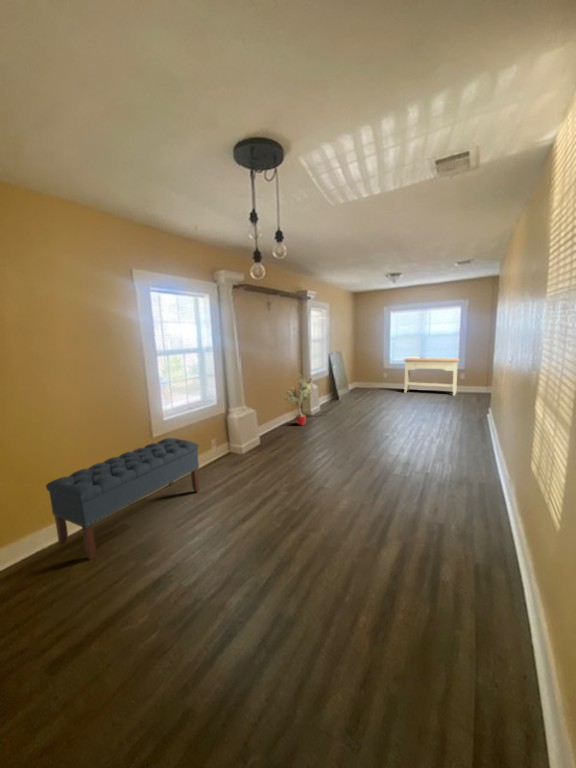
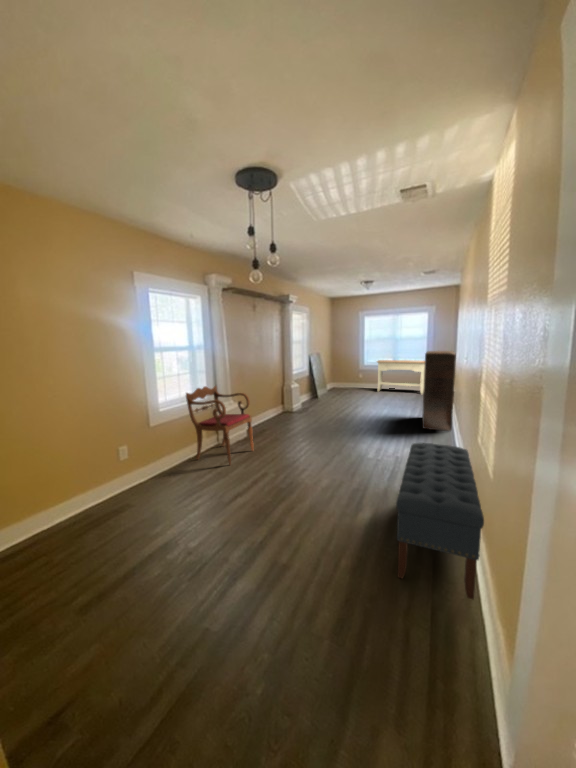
bookshelf: none [456,349,496,441] -> present [422,351,456,431]
potted tree: present [286,375,314,425] -> none [268,372,296,420]
armchair: none [191,390,266,479] -> present [186,386,253,465]
bench: present [46,438,200,560] -> present [396,443,484,599]

